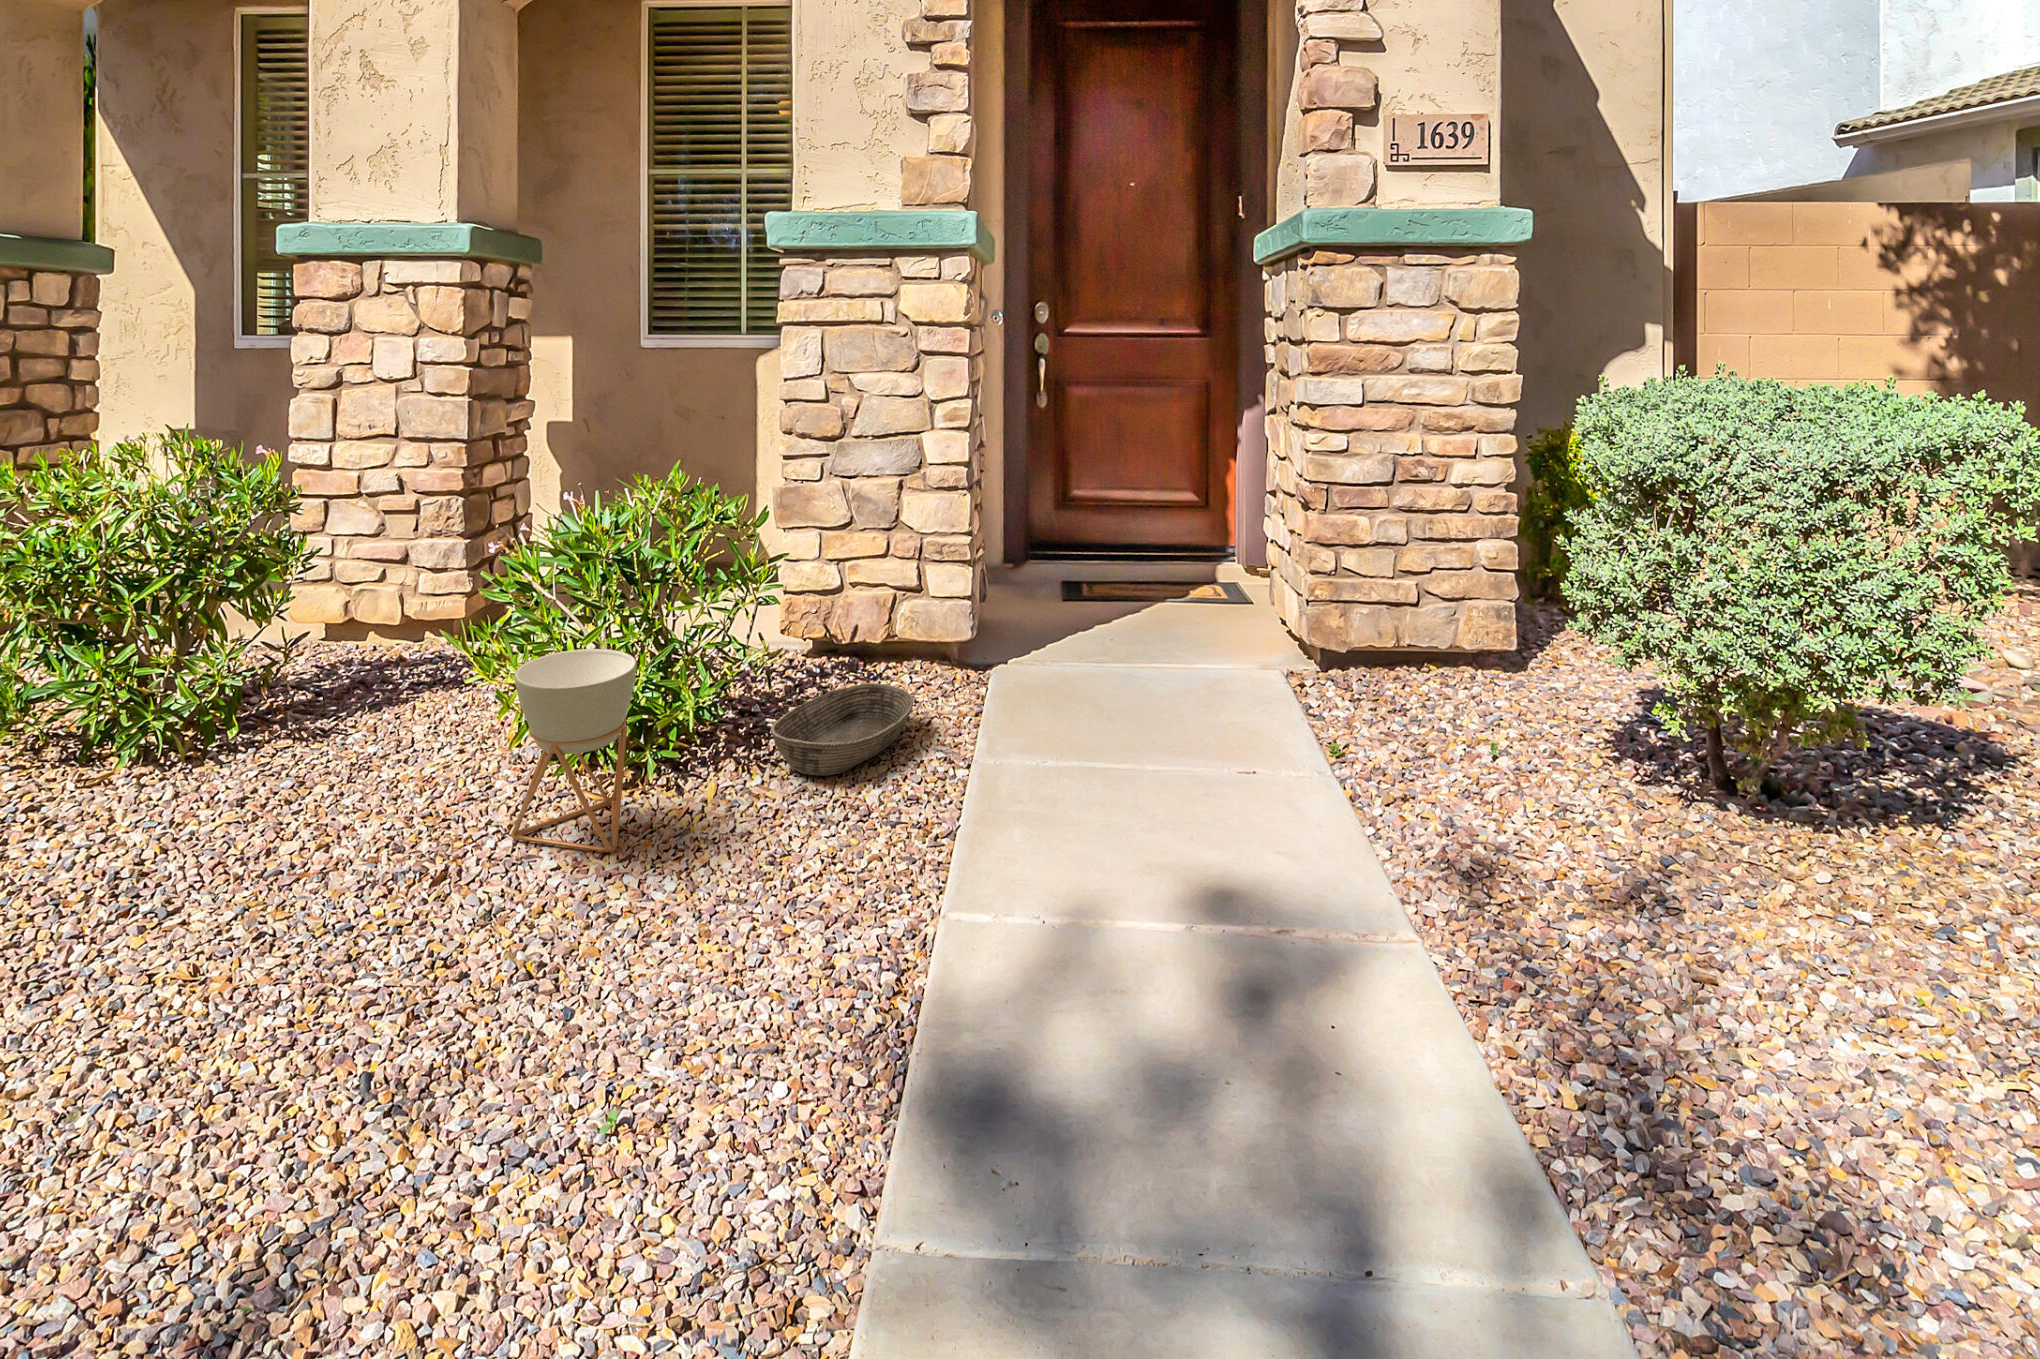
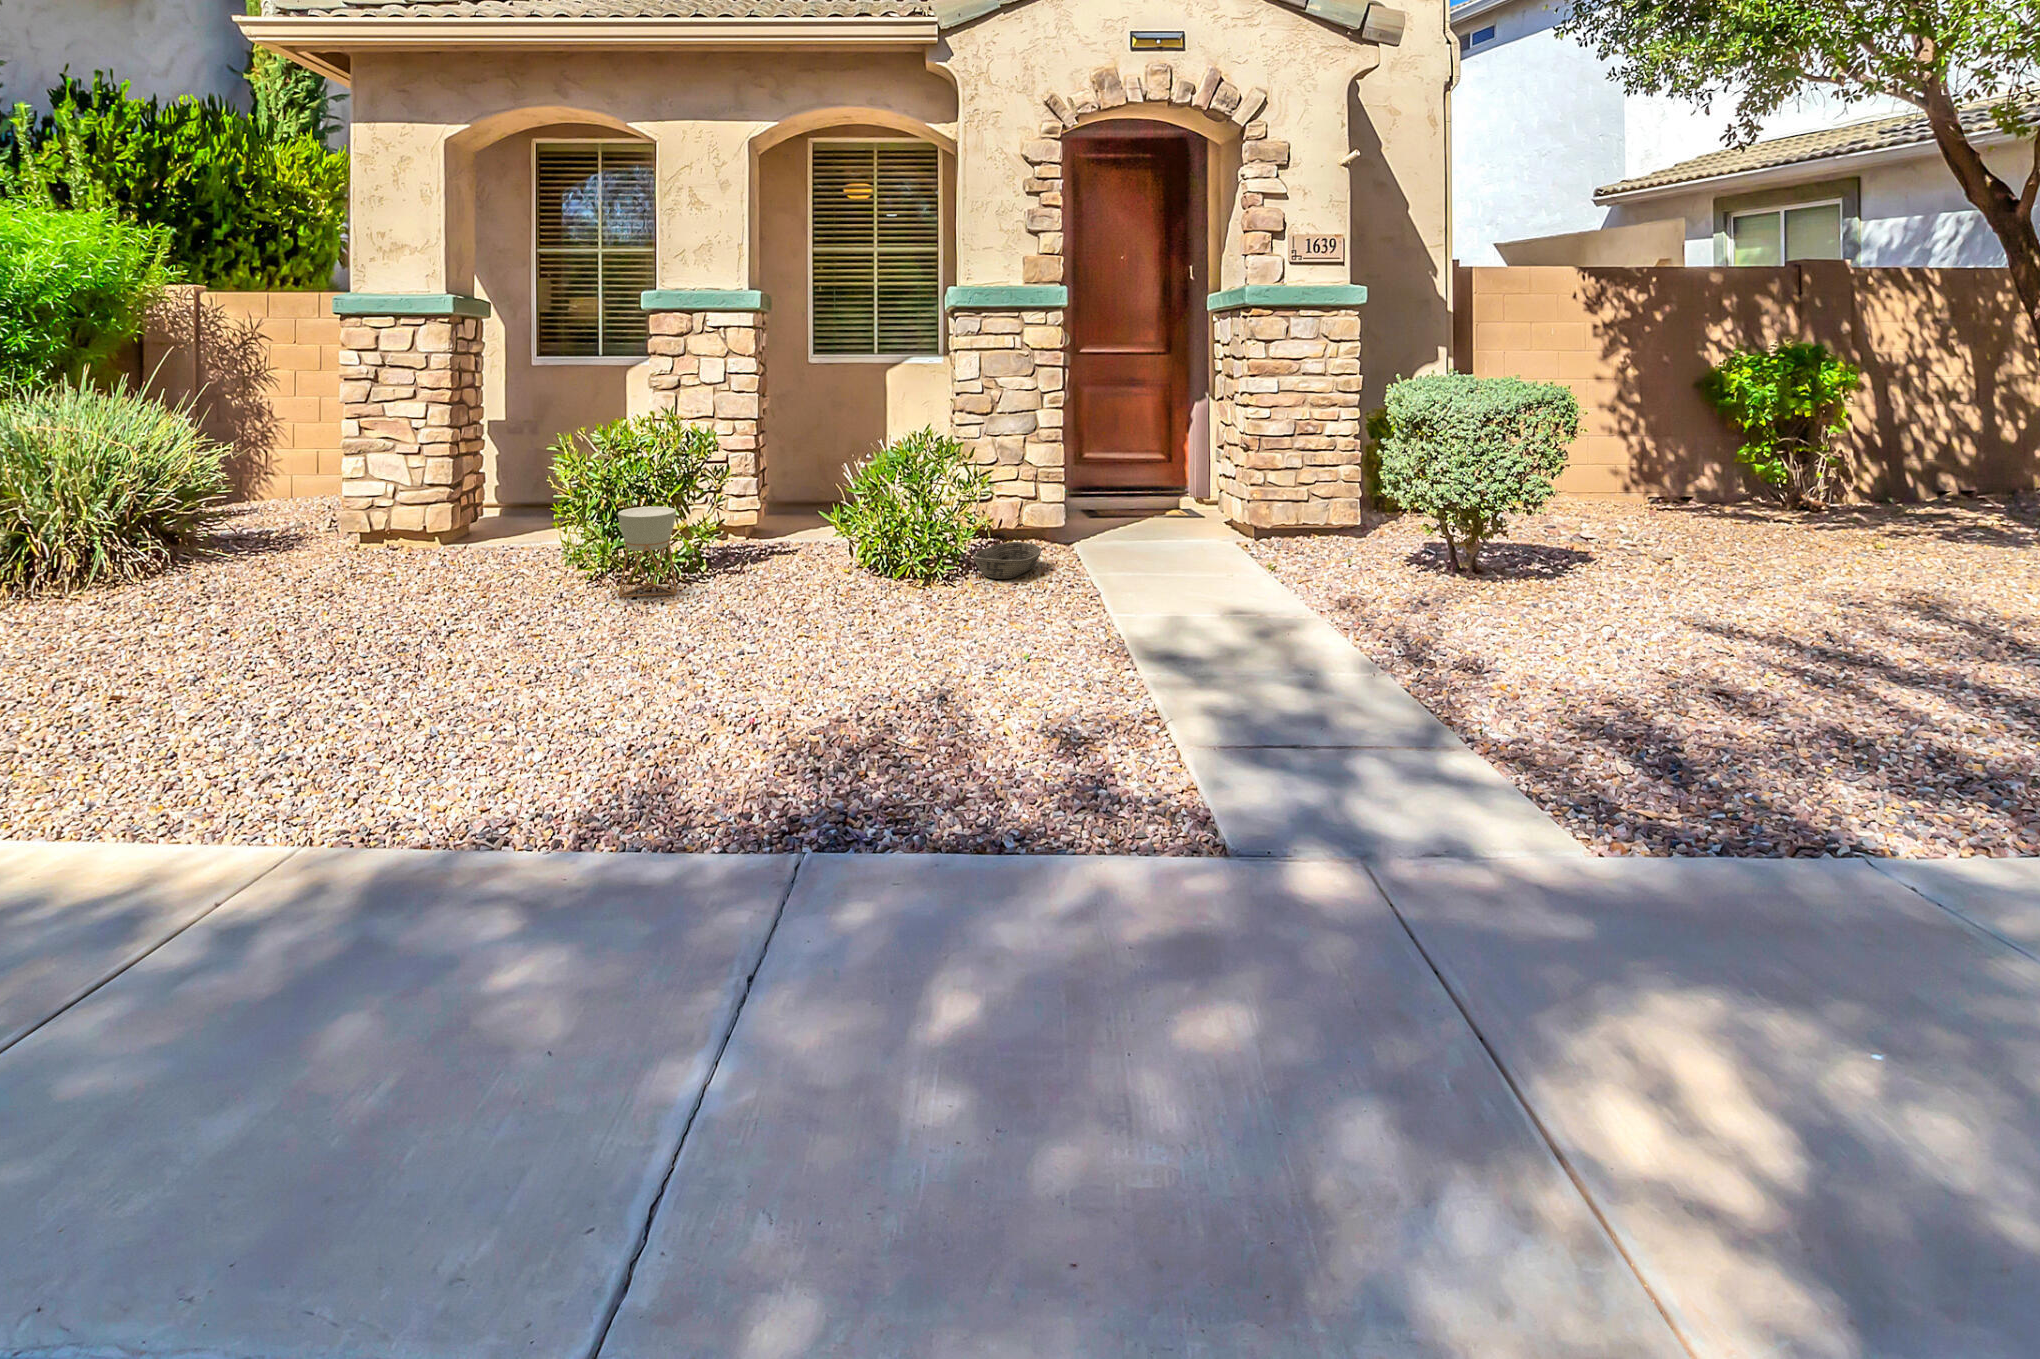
planter: present [511,649,637,852] -> present [618,507,677,597]

